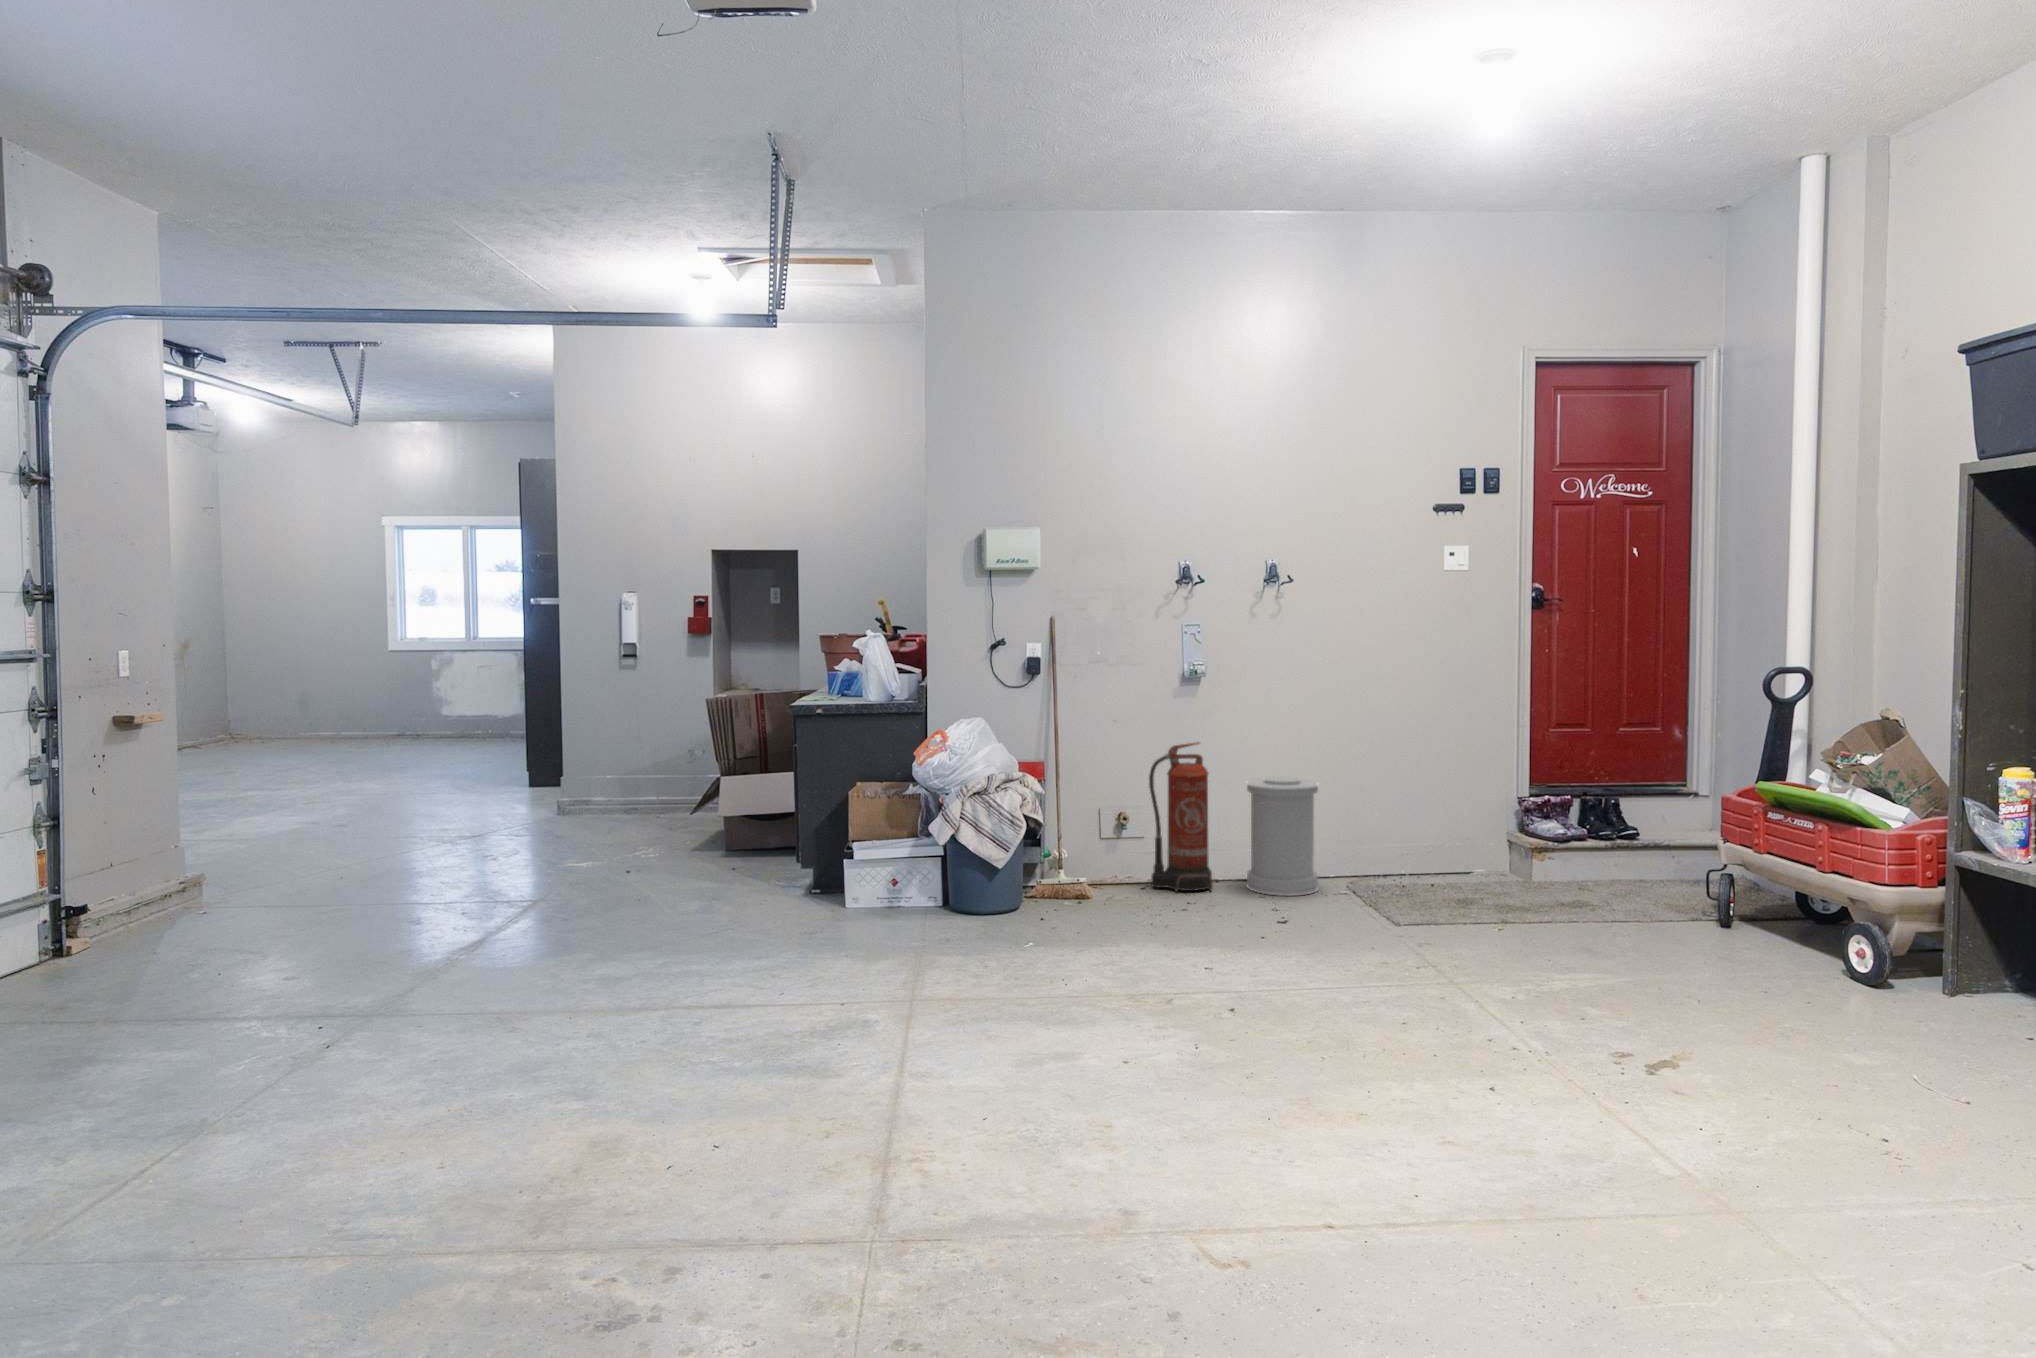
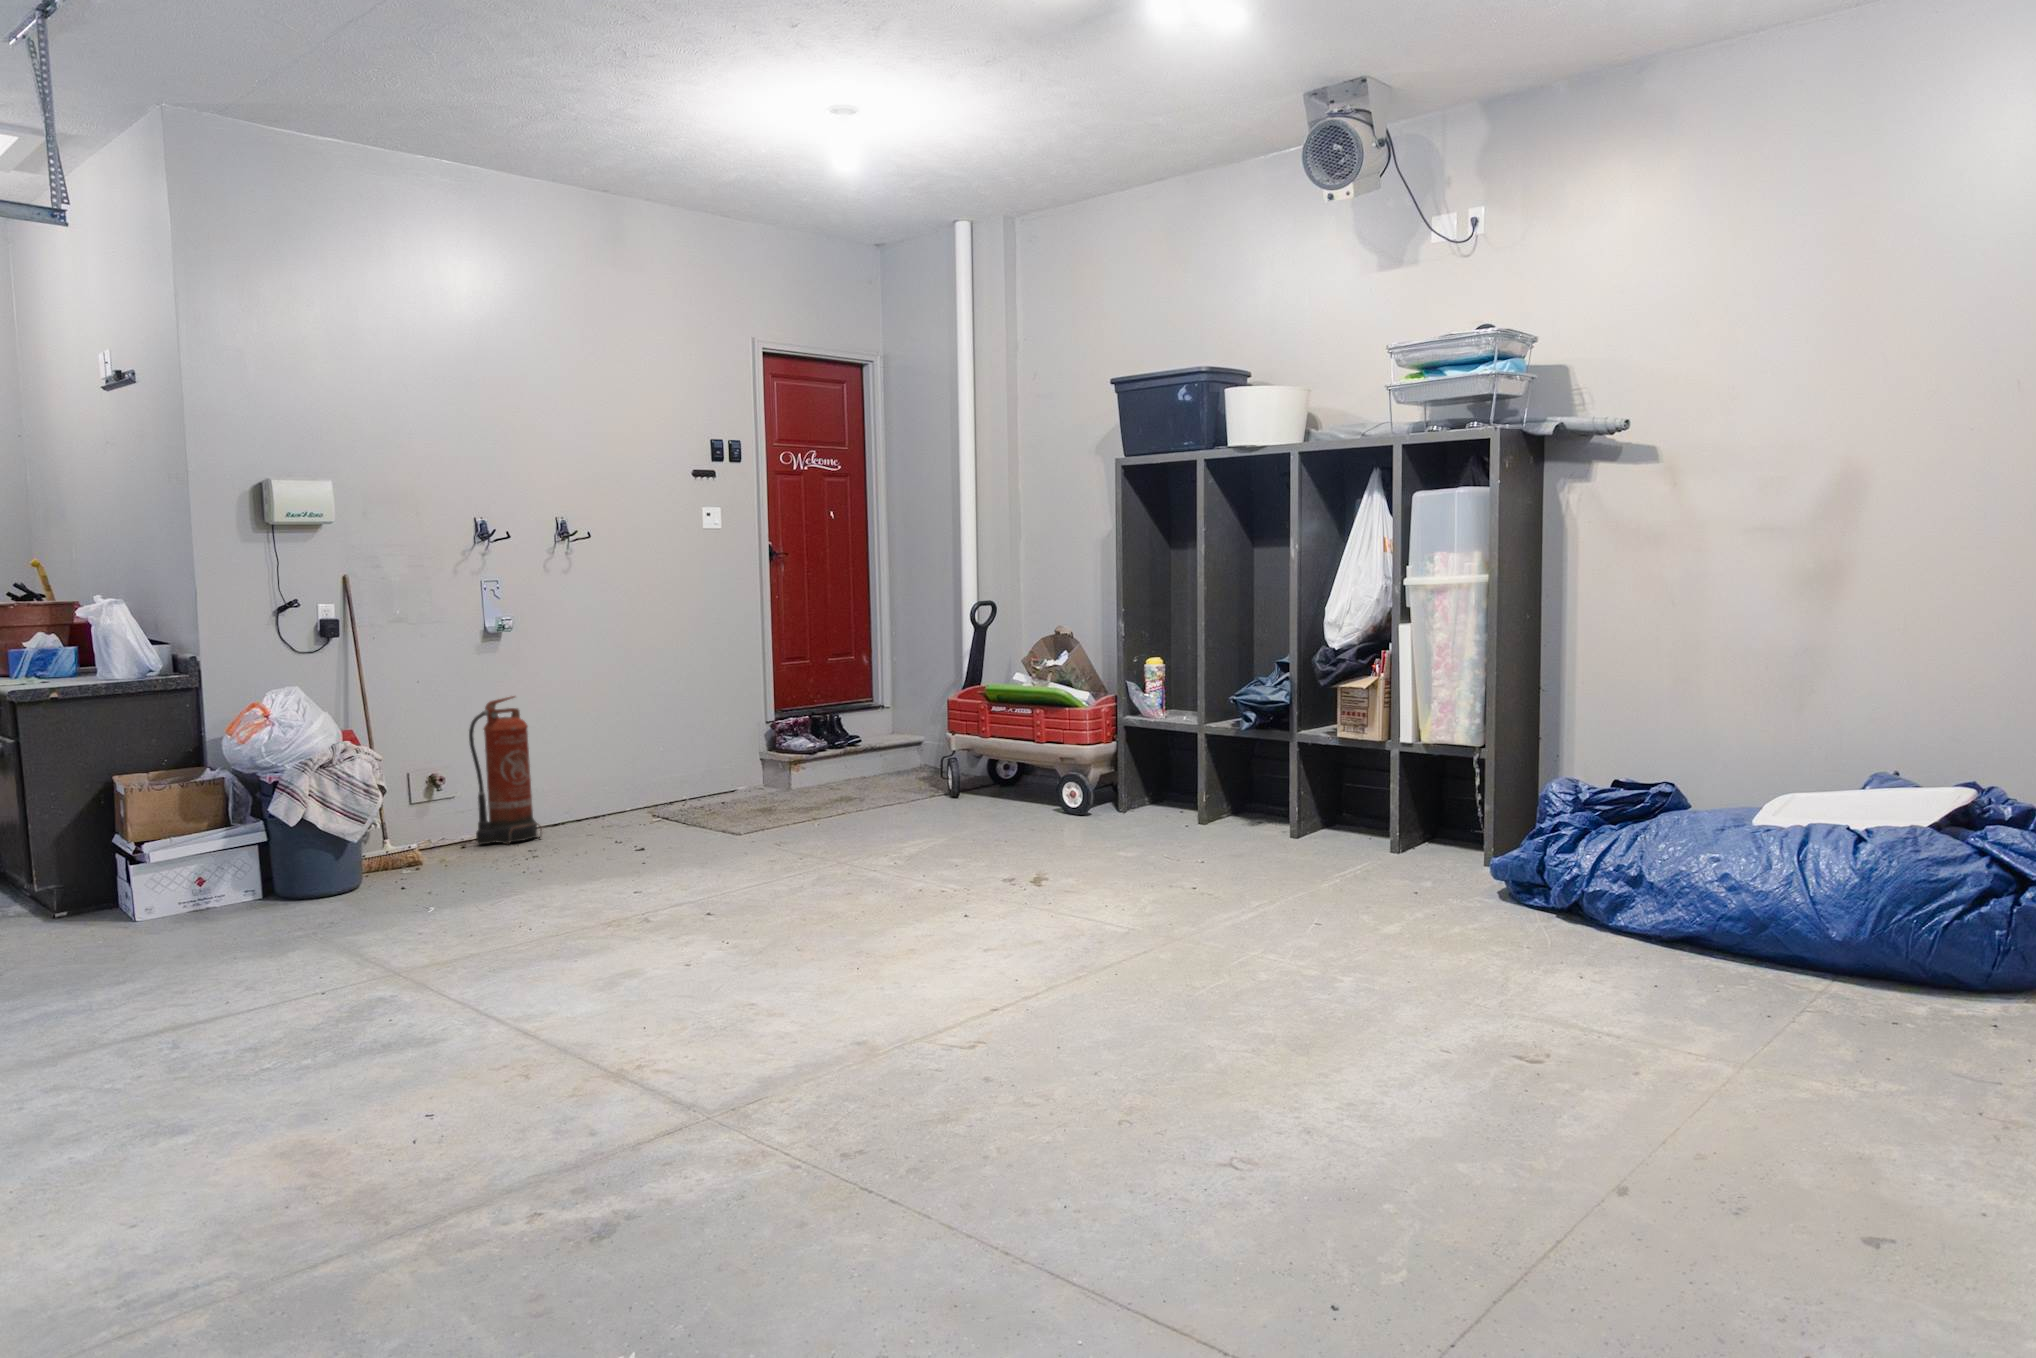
trash can: present [1246,776,1318,896] -> none [559,722,635,832]

